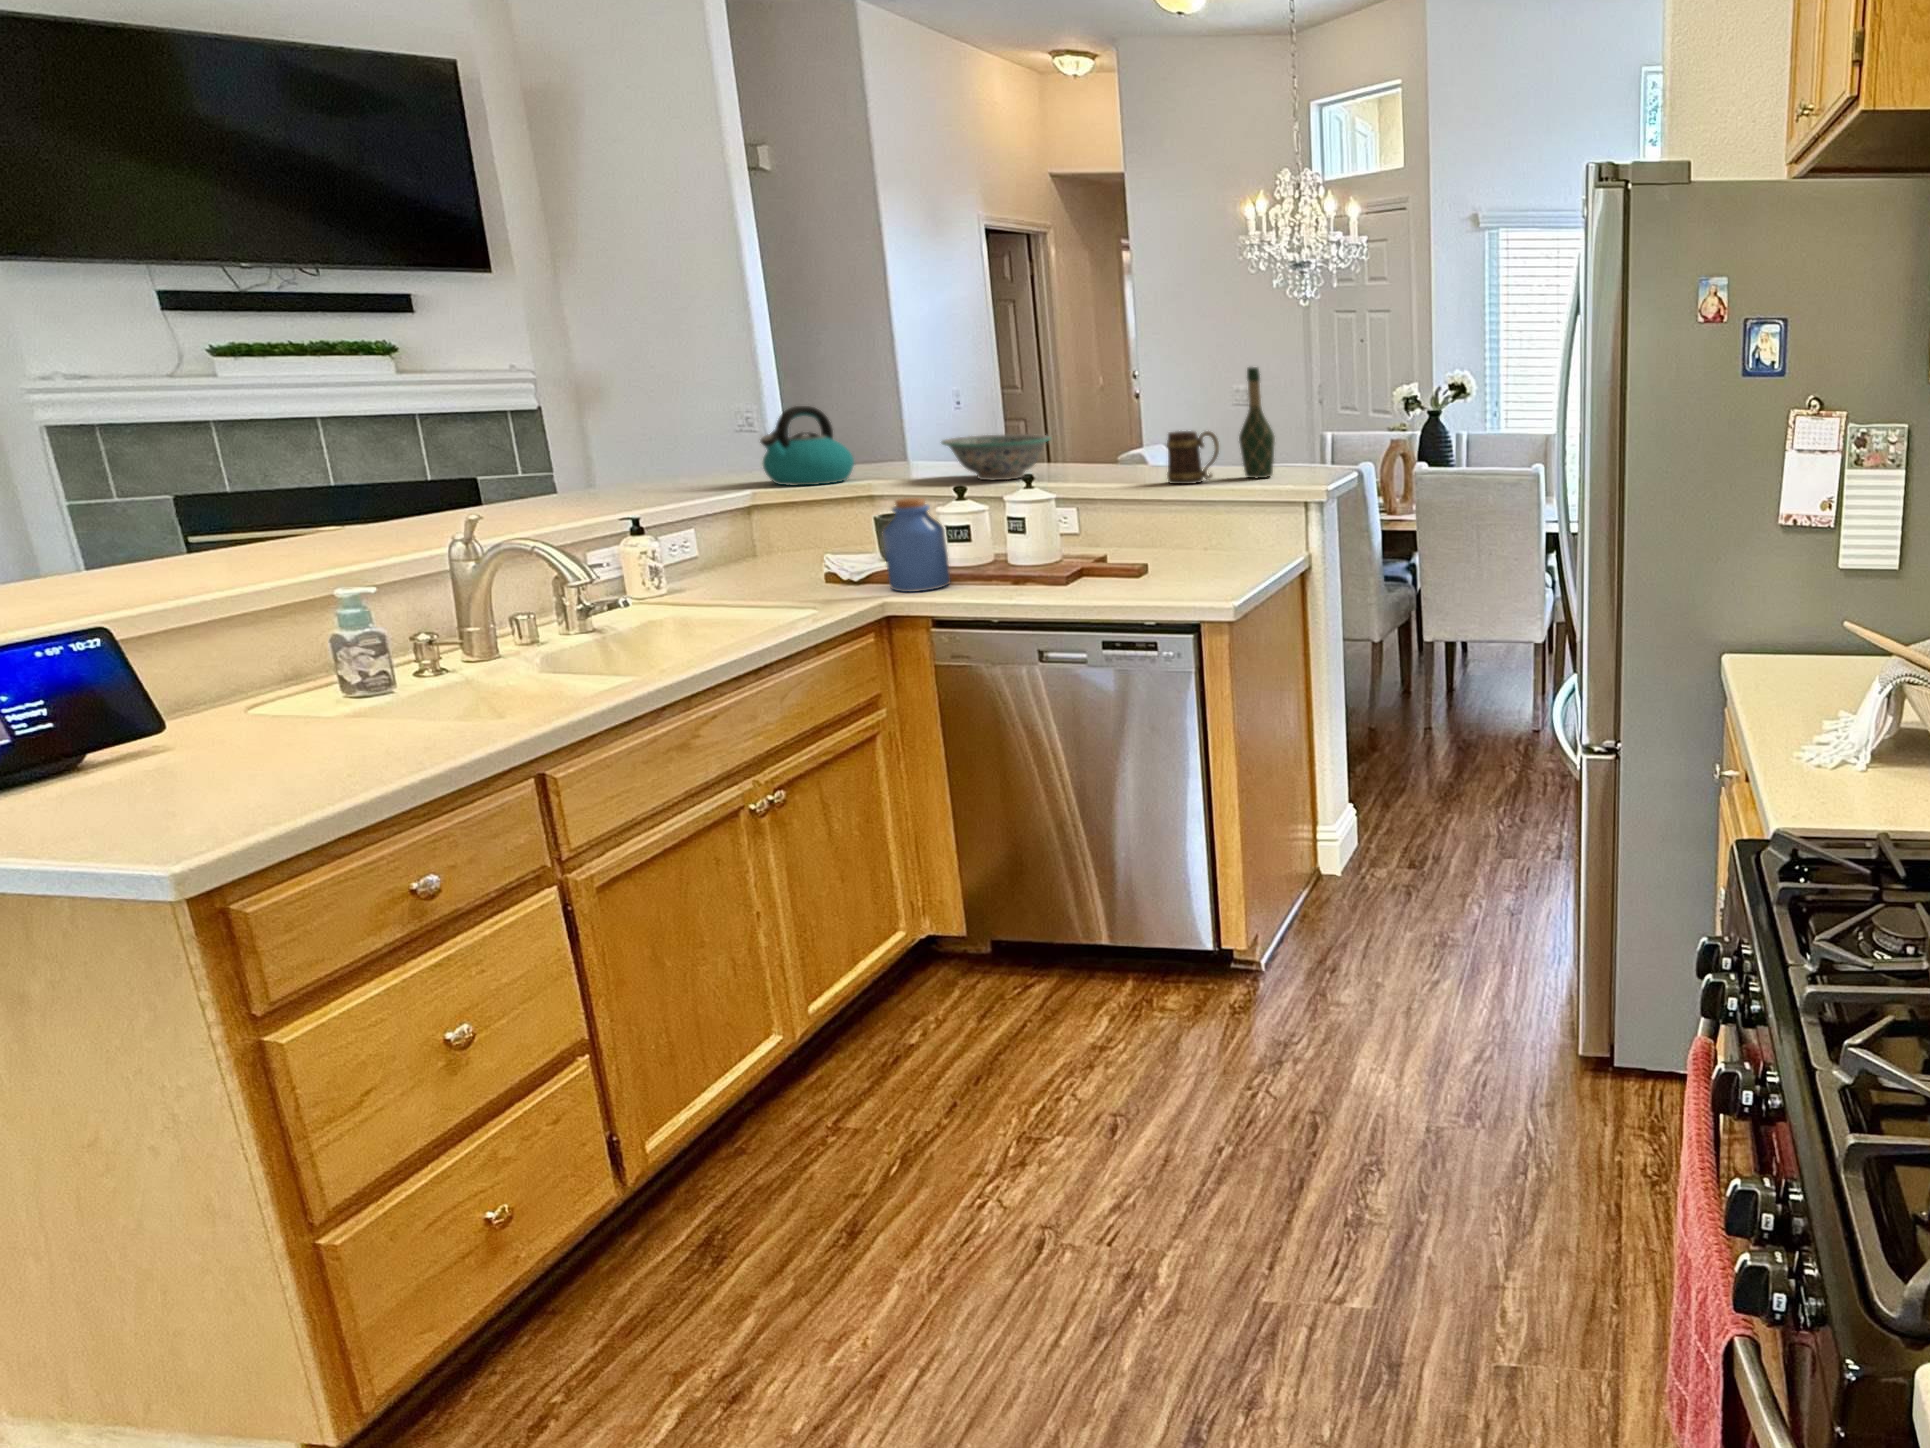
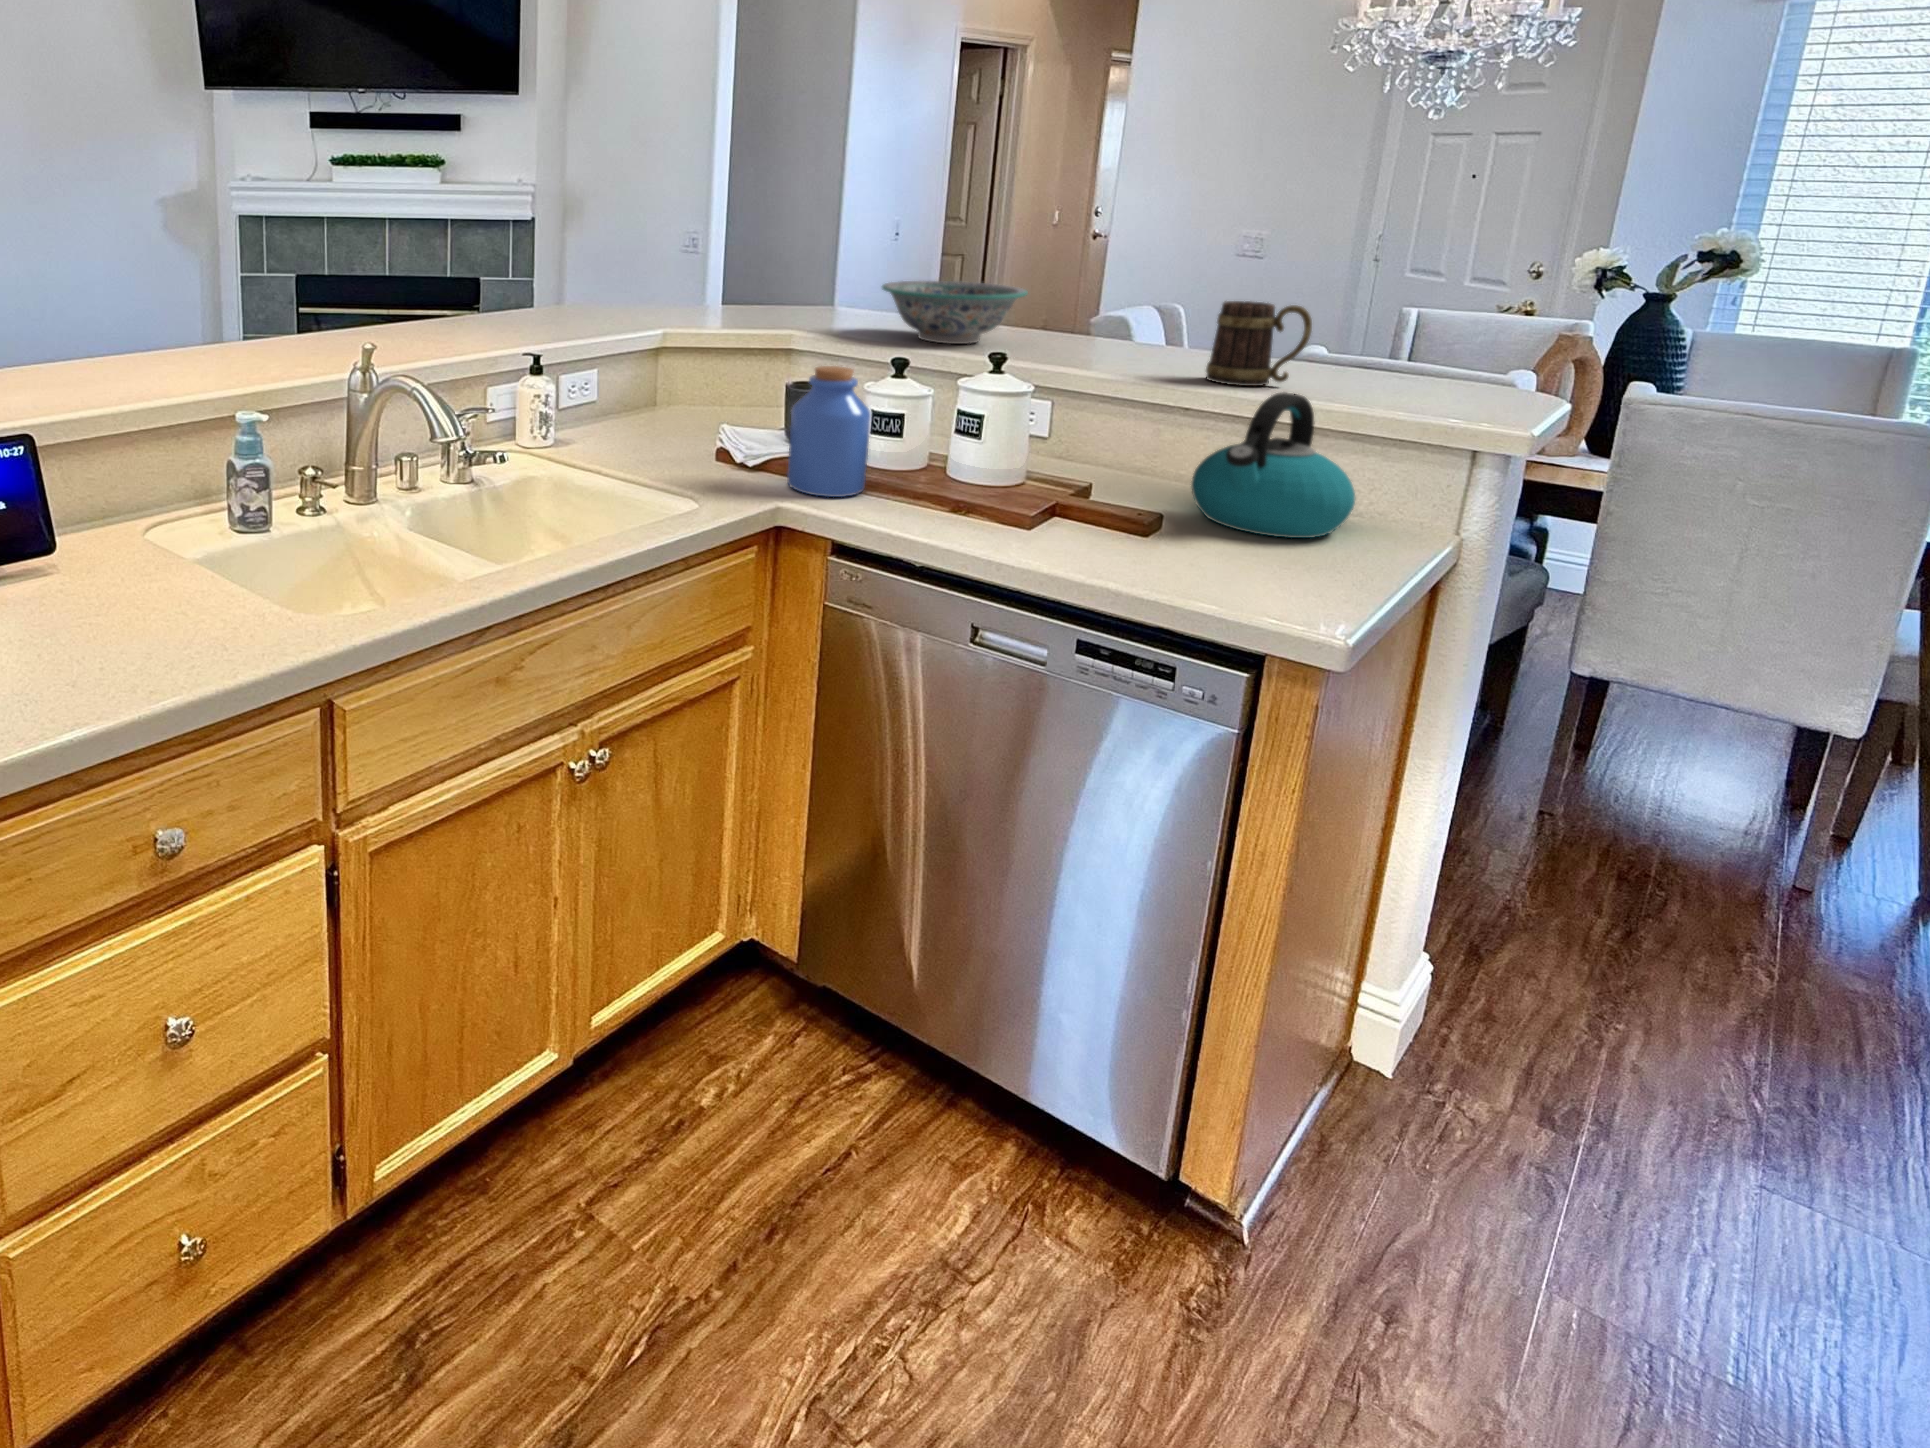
wine bottle: present [1239,367,1275,478] -> none [1342,205,1417,389]
kettle: present [761,406,854,486] -> present [1191,392,1355,538]

